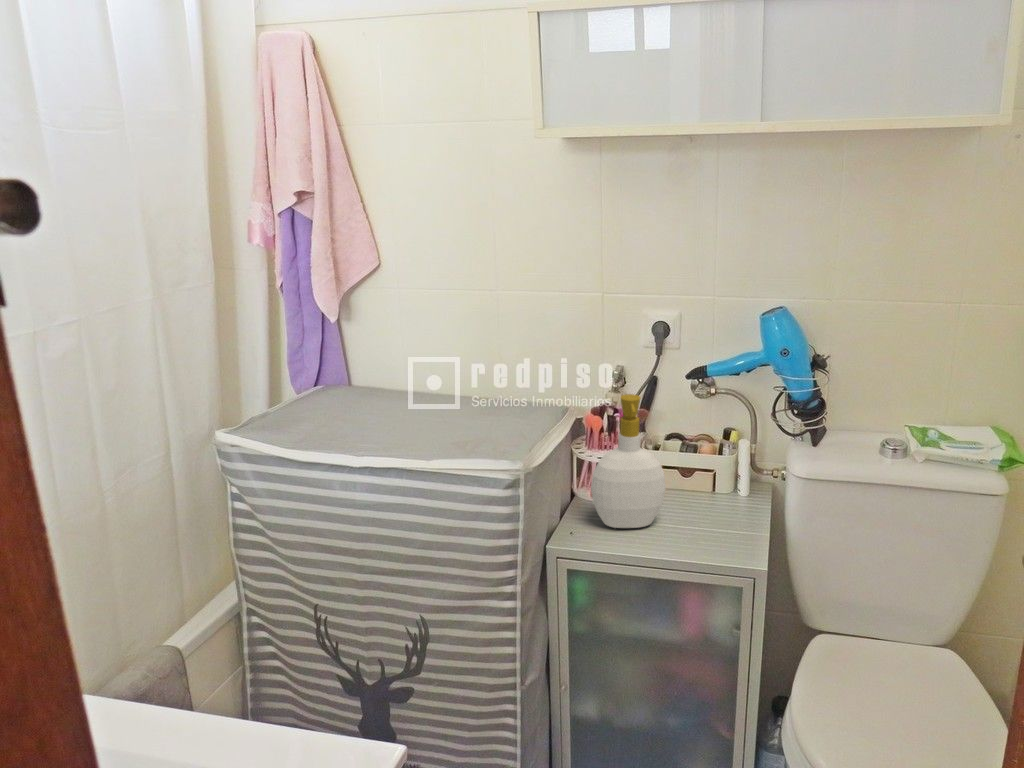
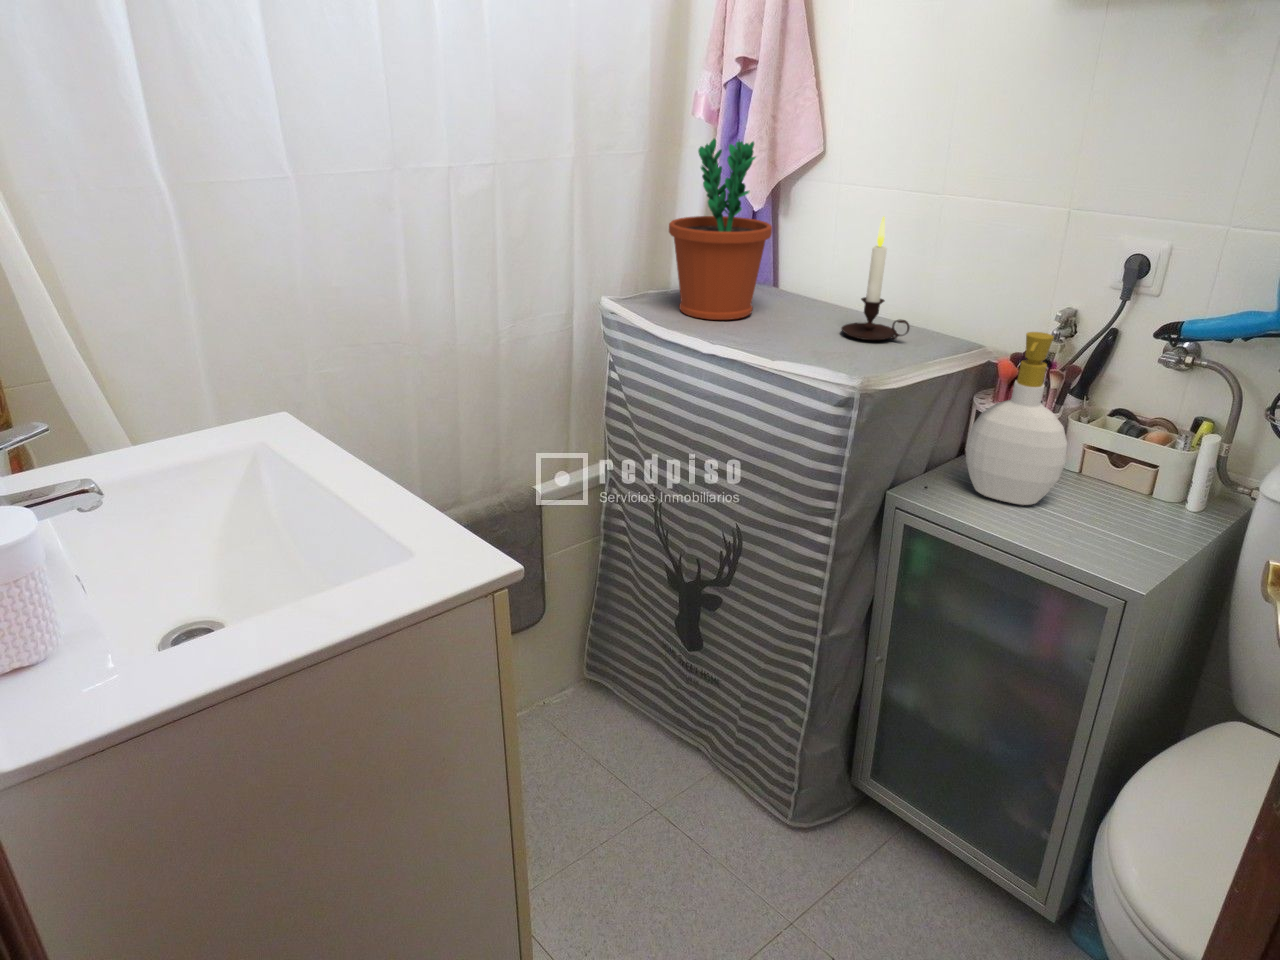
flower pot: none [279,270,377,435] -> present [669,139,772,320]
candle: none [455,320,514,423] -> present [841,217,910,340]

